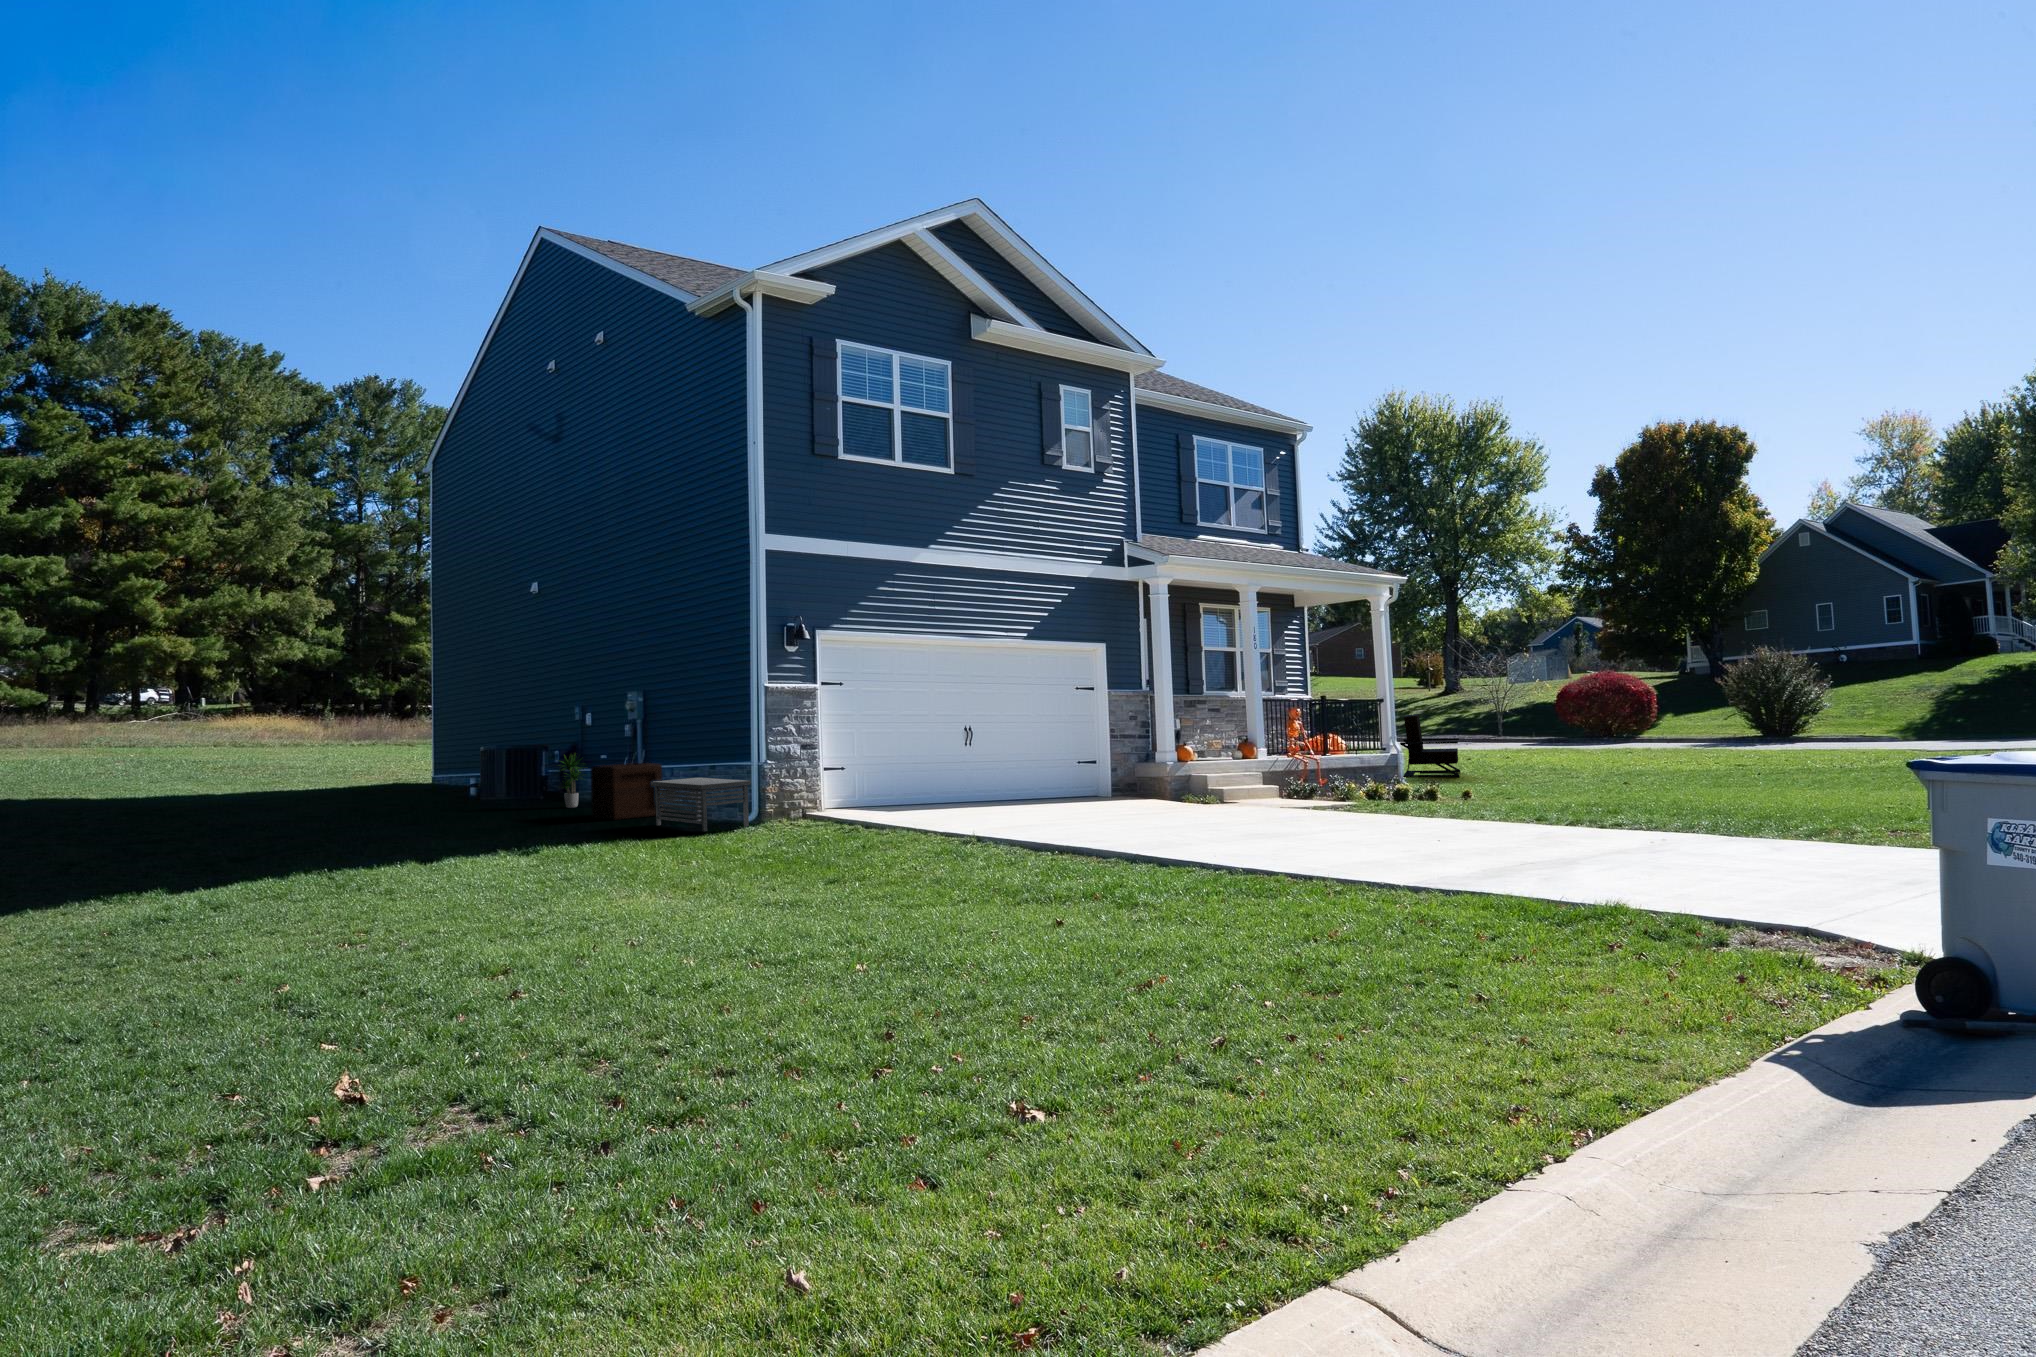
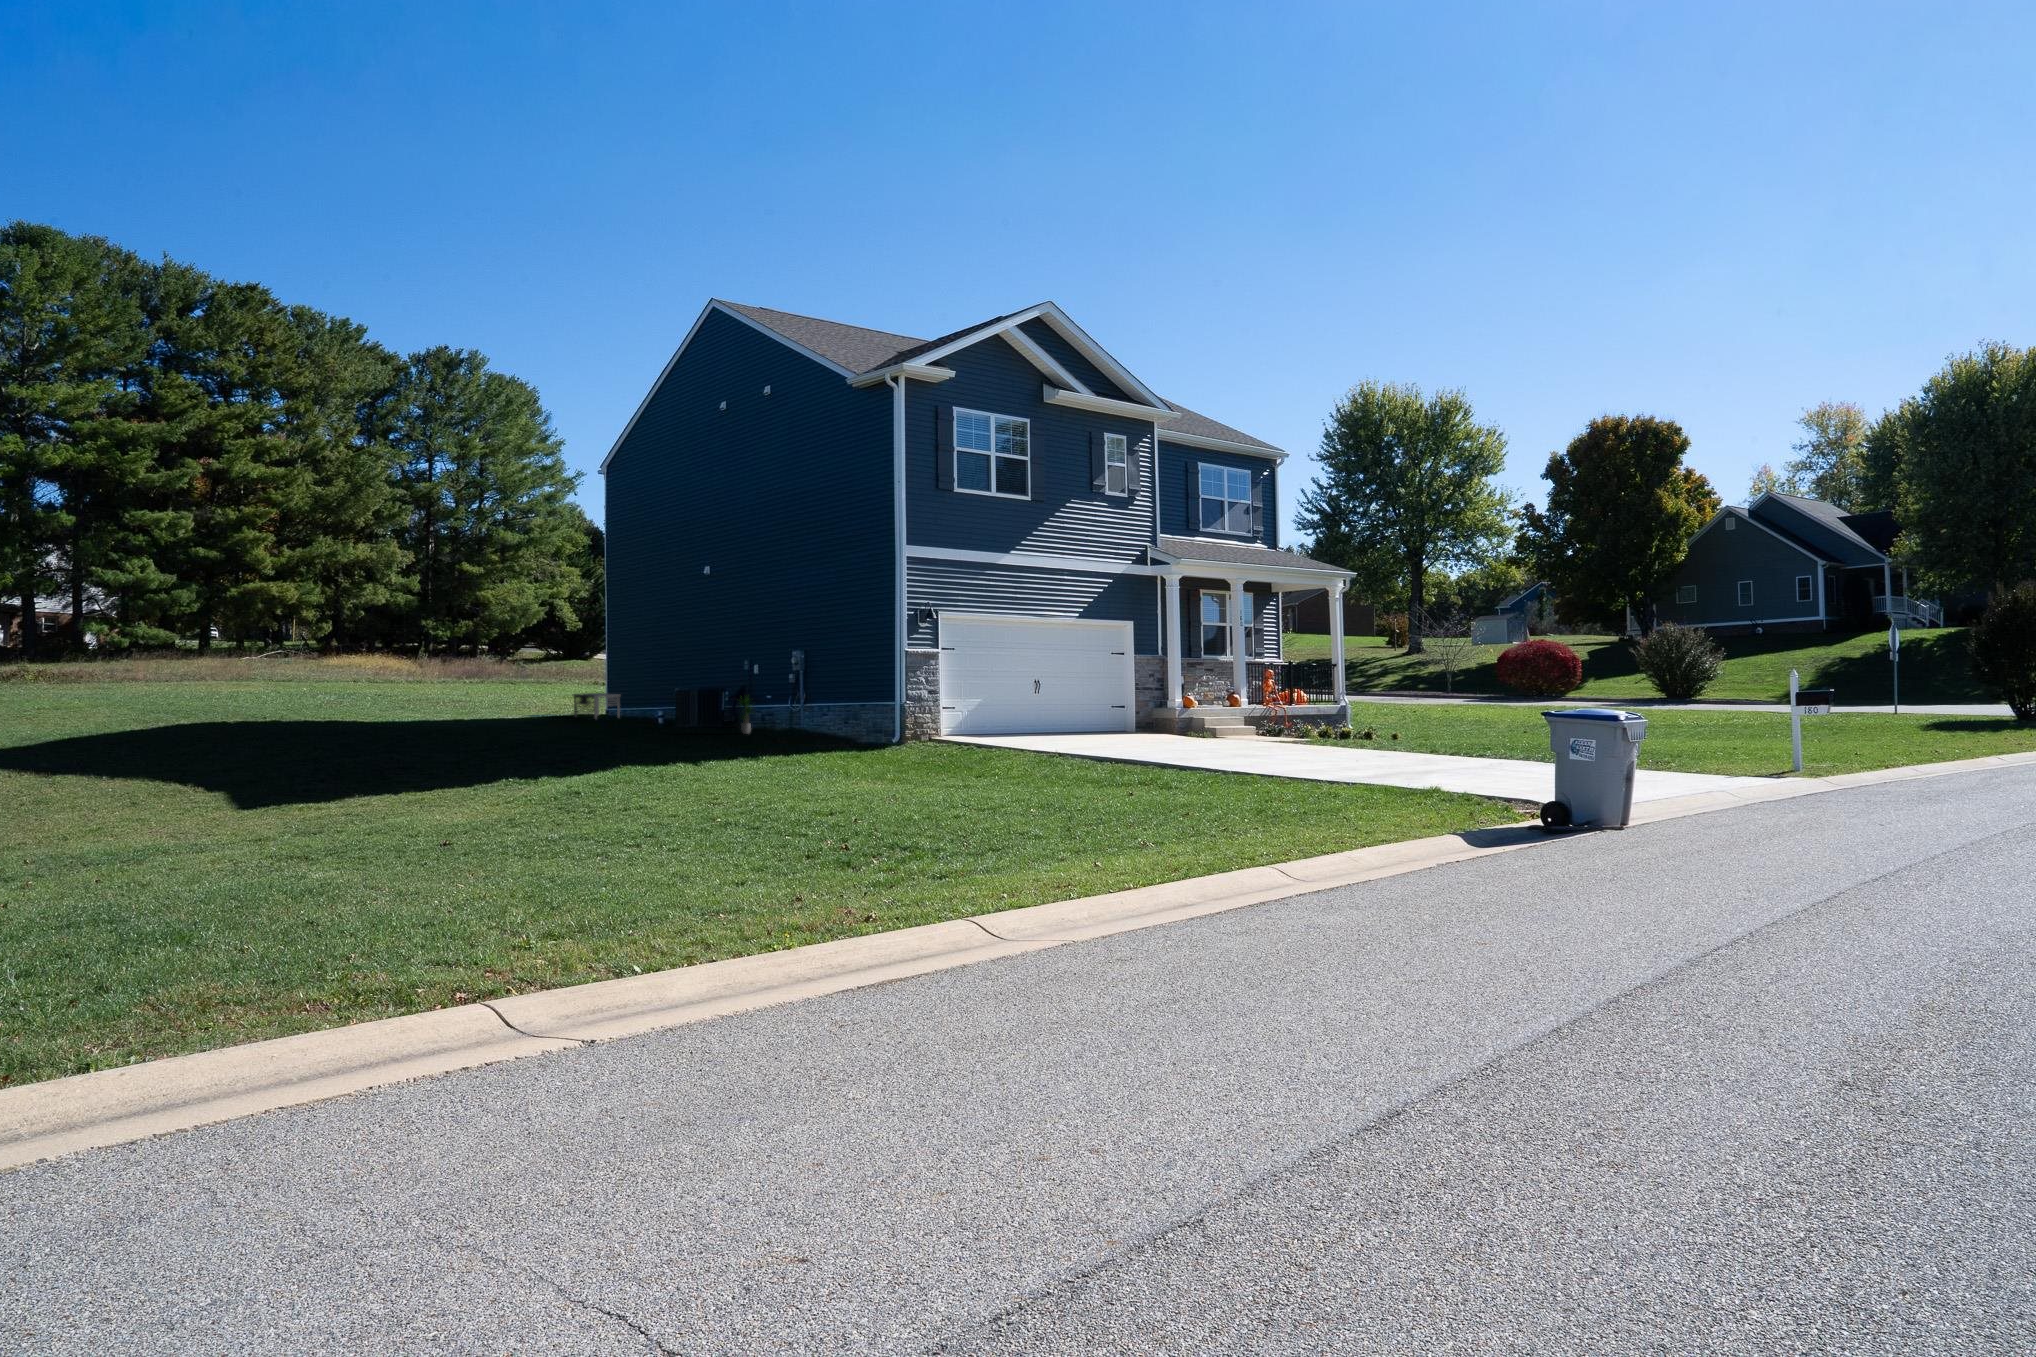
lounge chair: present [1400,714,1460,777] -> none [1347,677,1392,725]
wooden crate: present [591,763,662,820] -> none [773,702,825,742]
storage bench: present [651,778,751,831] -> present [573,693,620,719]

